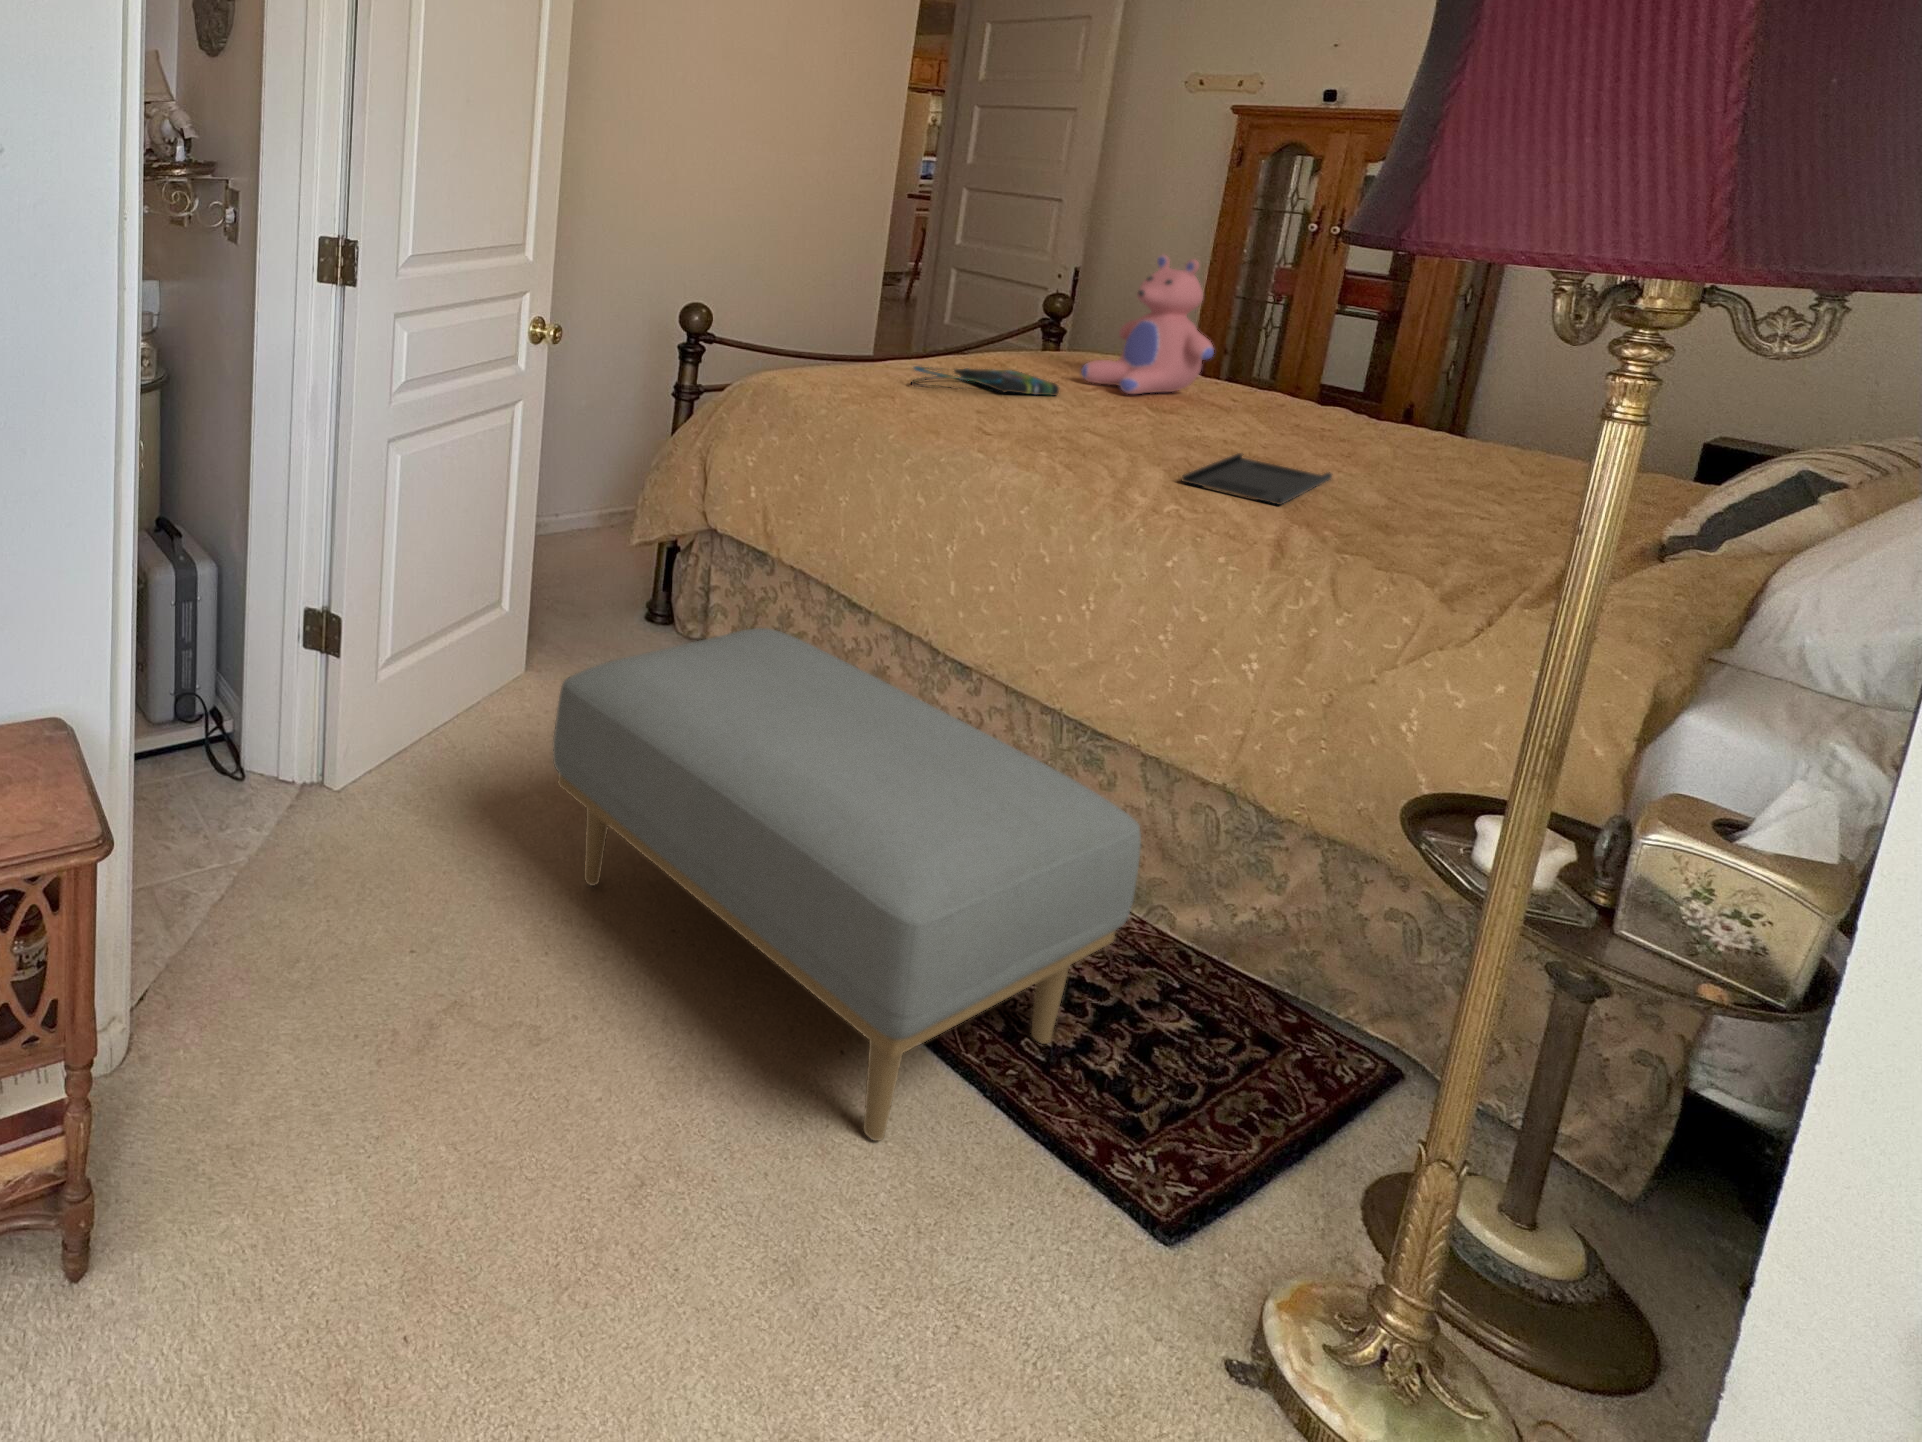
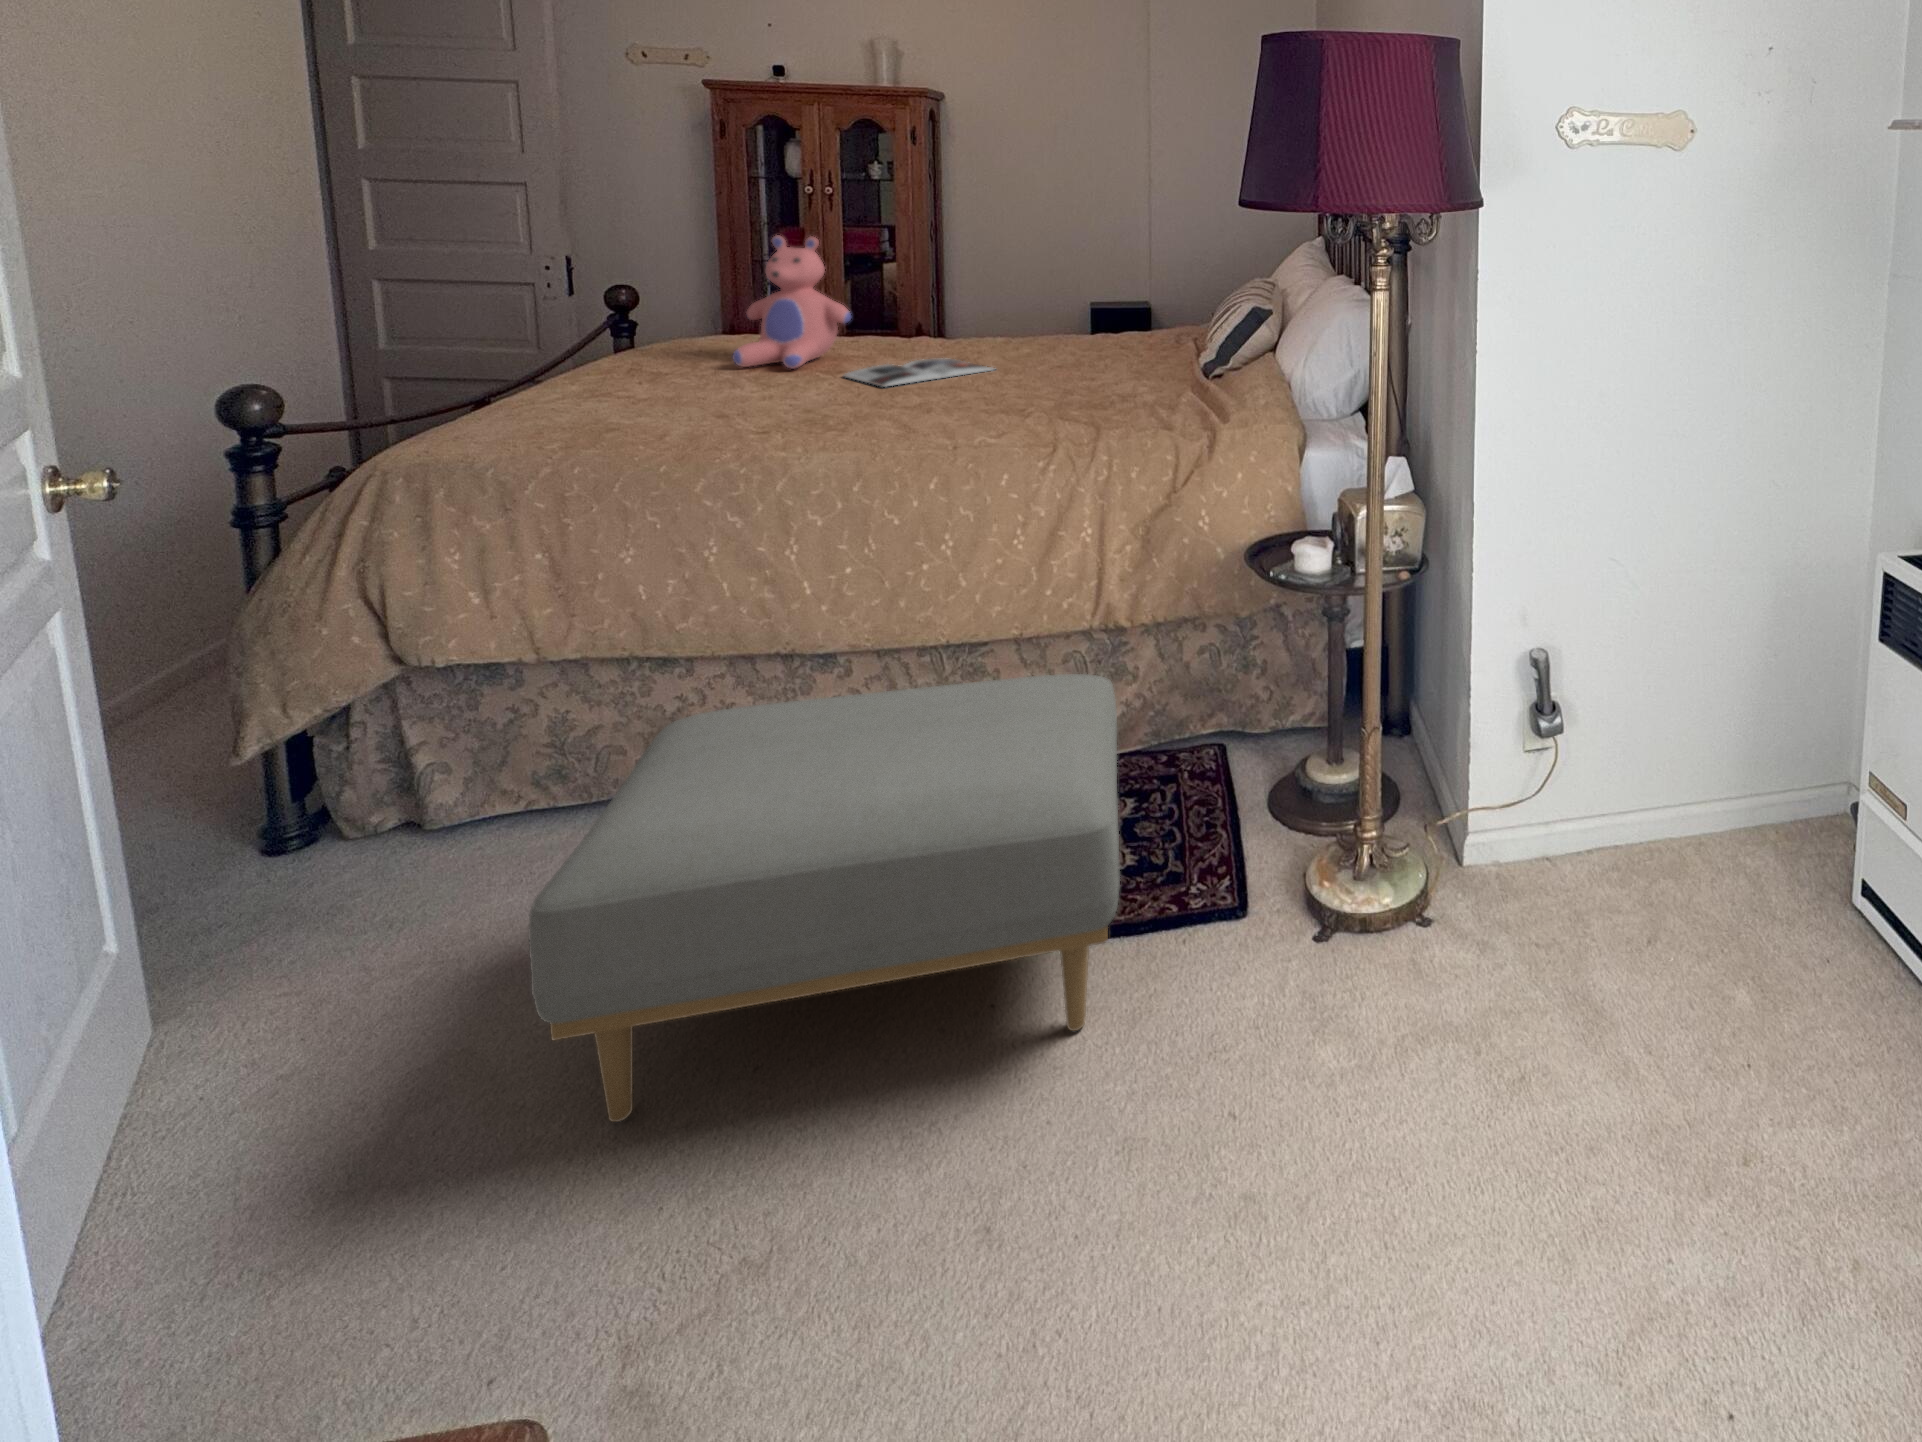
tote bag: present [911,366,1059,396] -> none [594,374,744,417]
magazine: none [1161,409,1351,452] -> present [844,359,993,387]
tray: present [1182,453,1332,505] -> none [954,388,1038,425]

